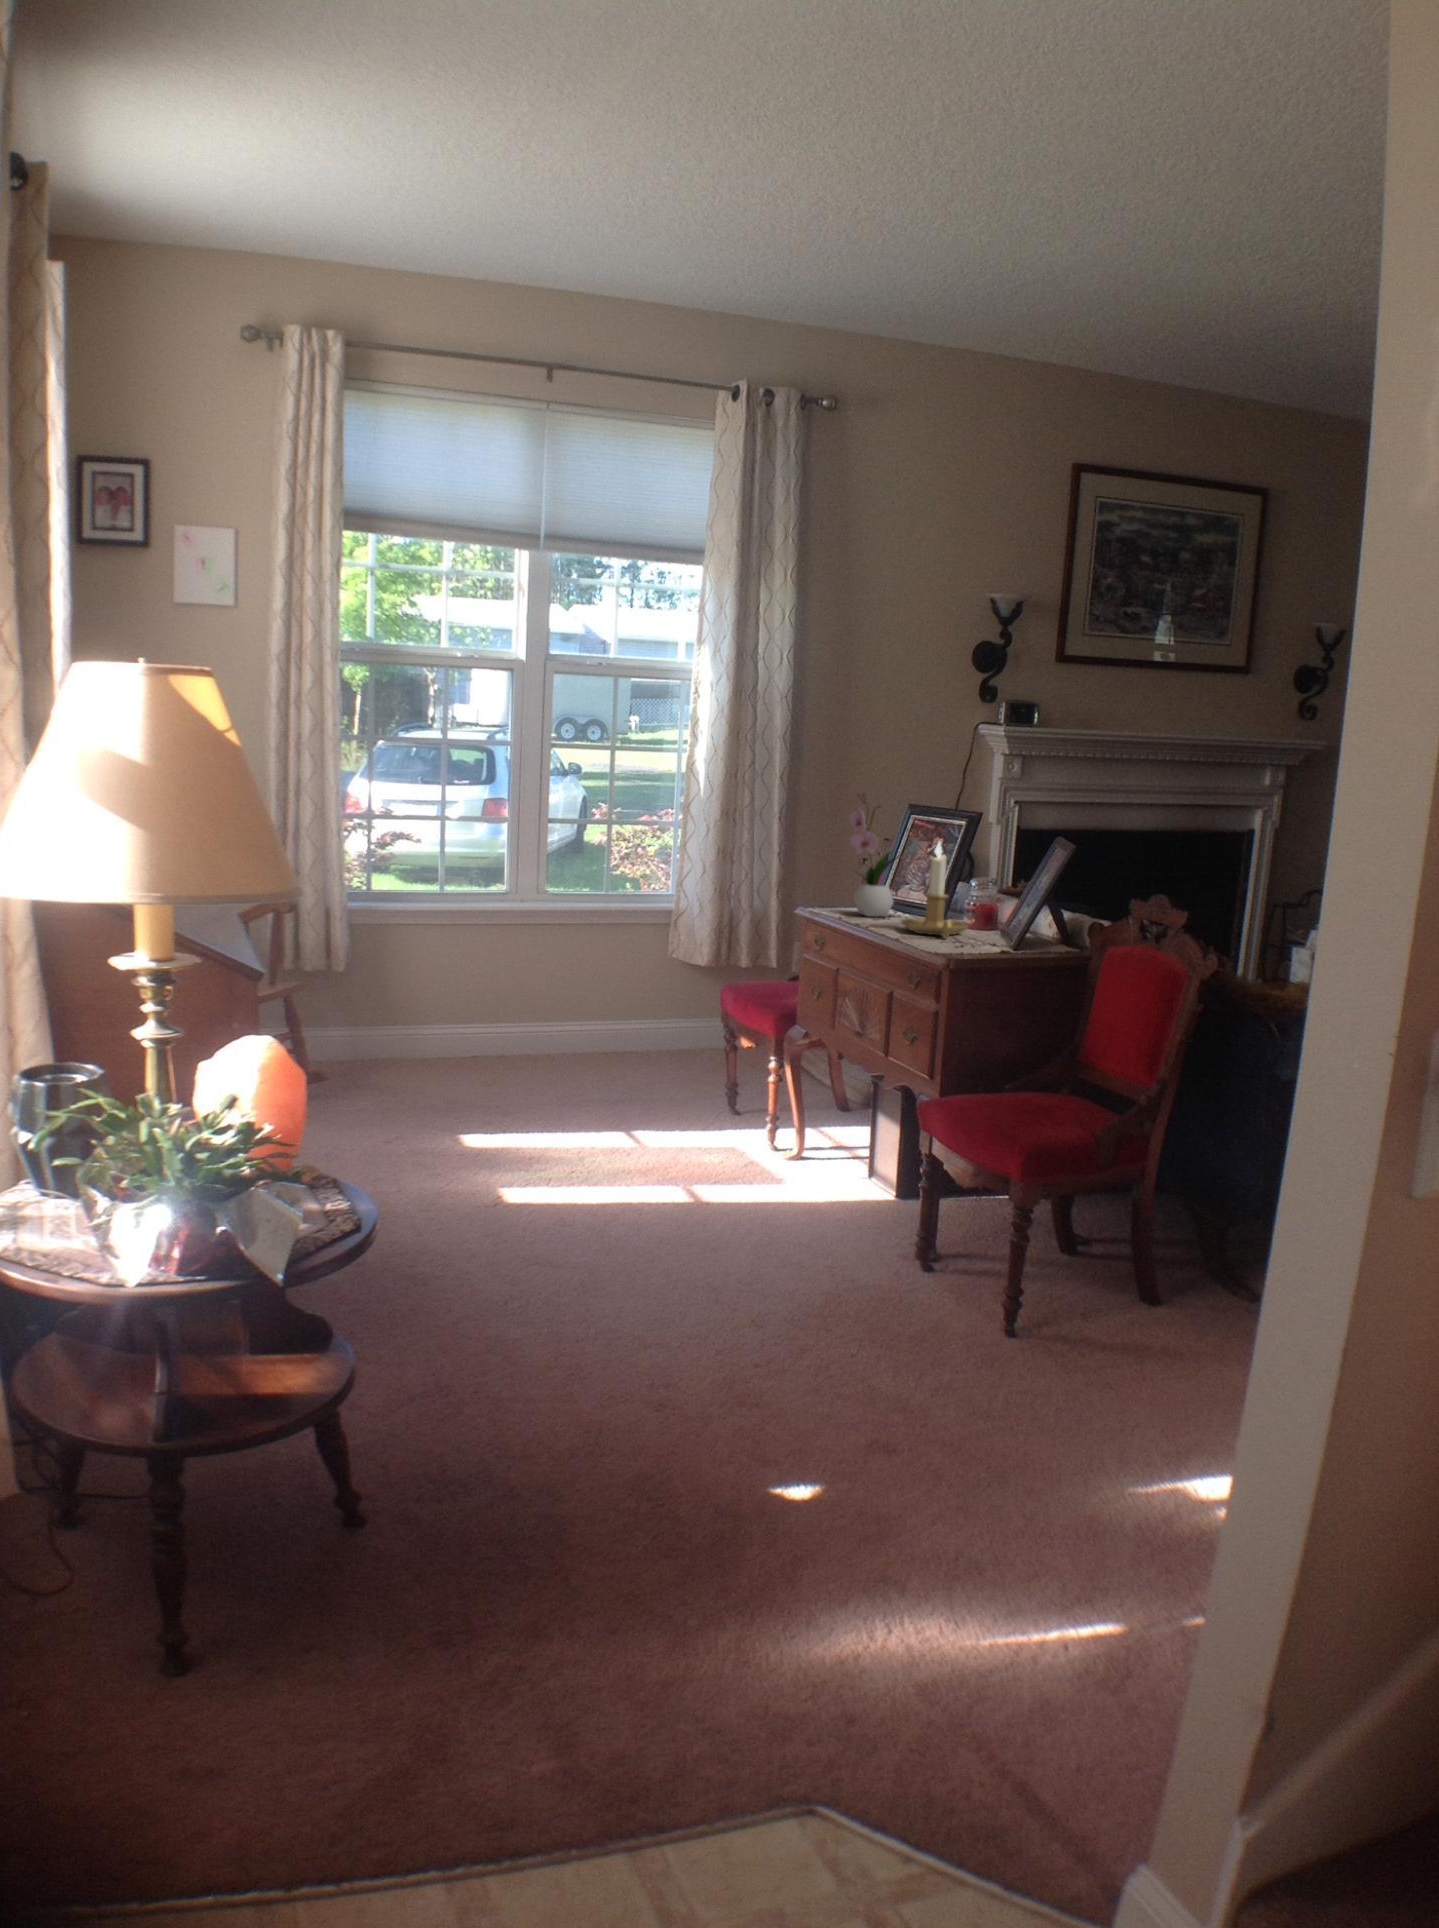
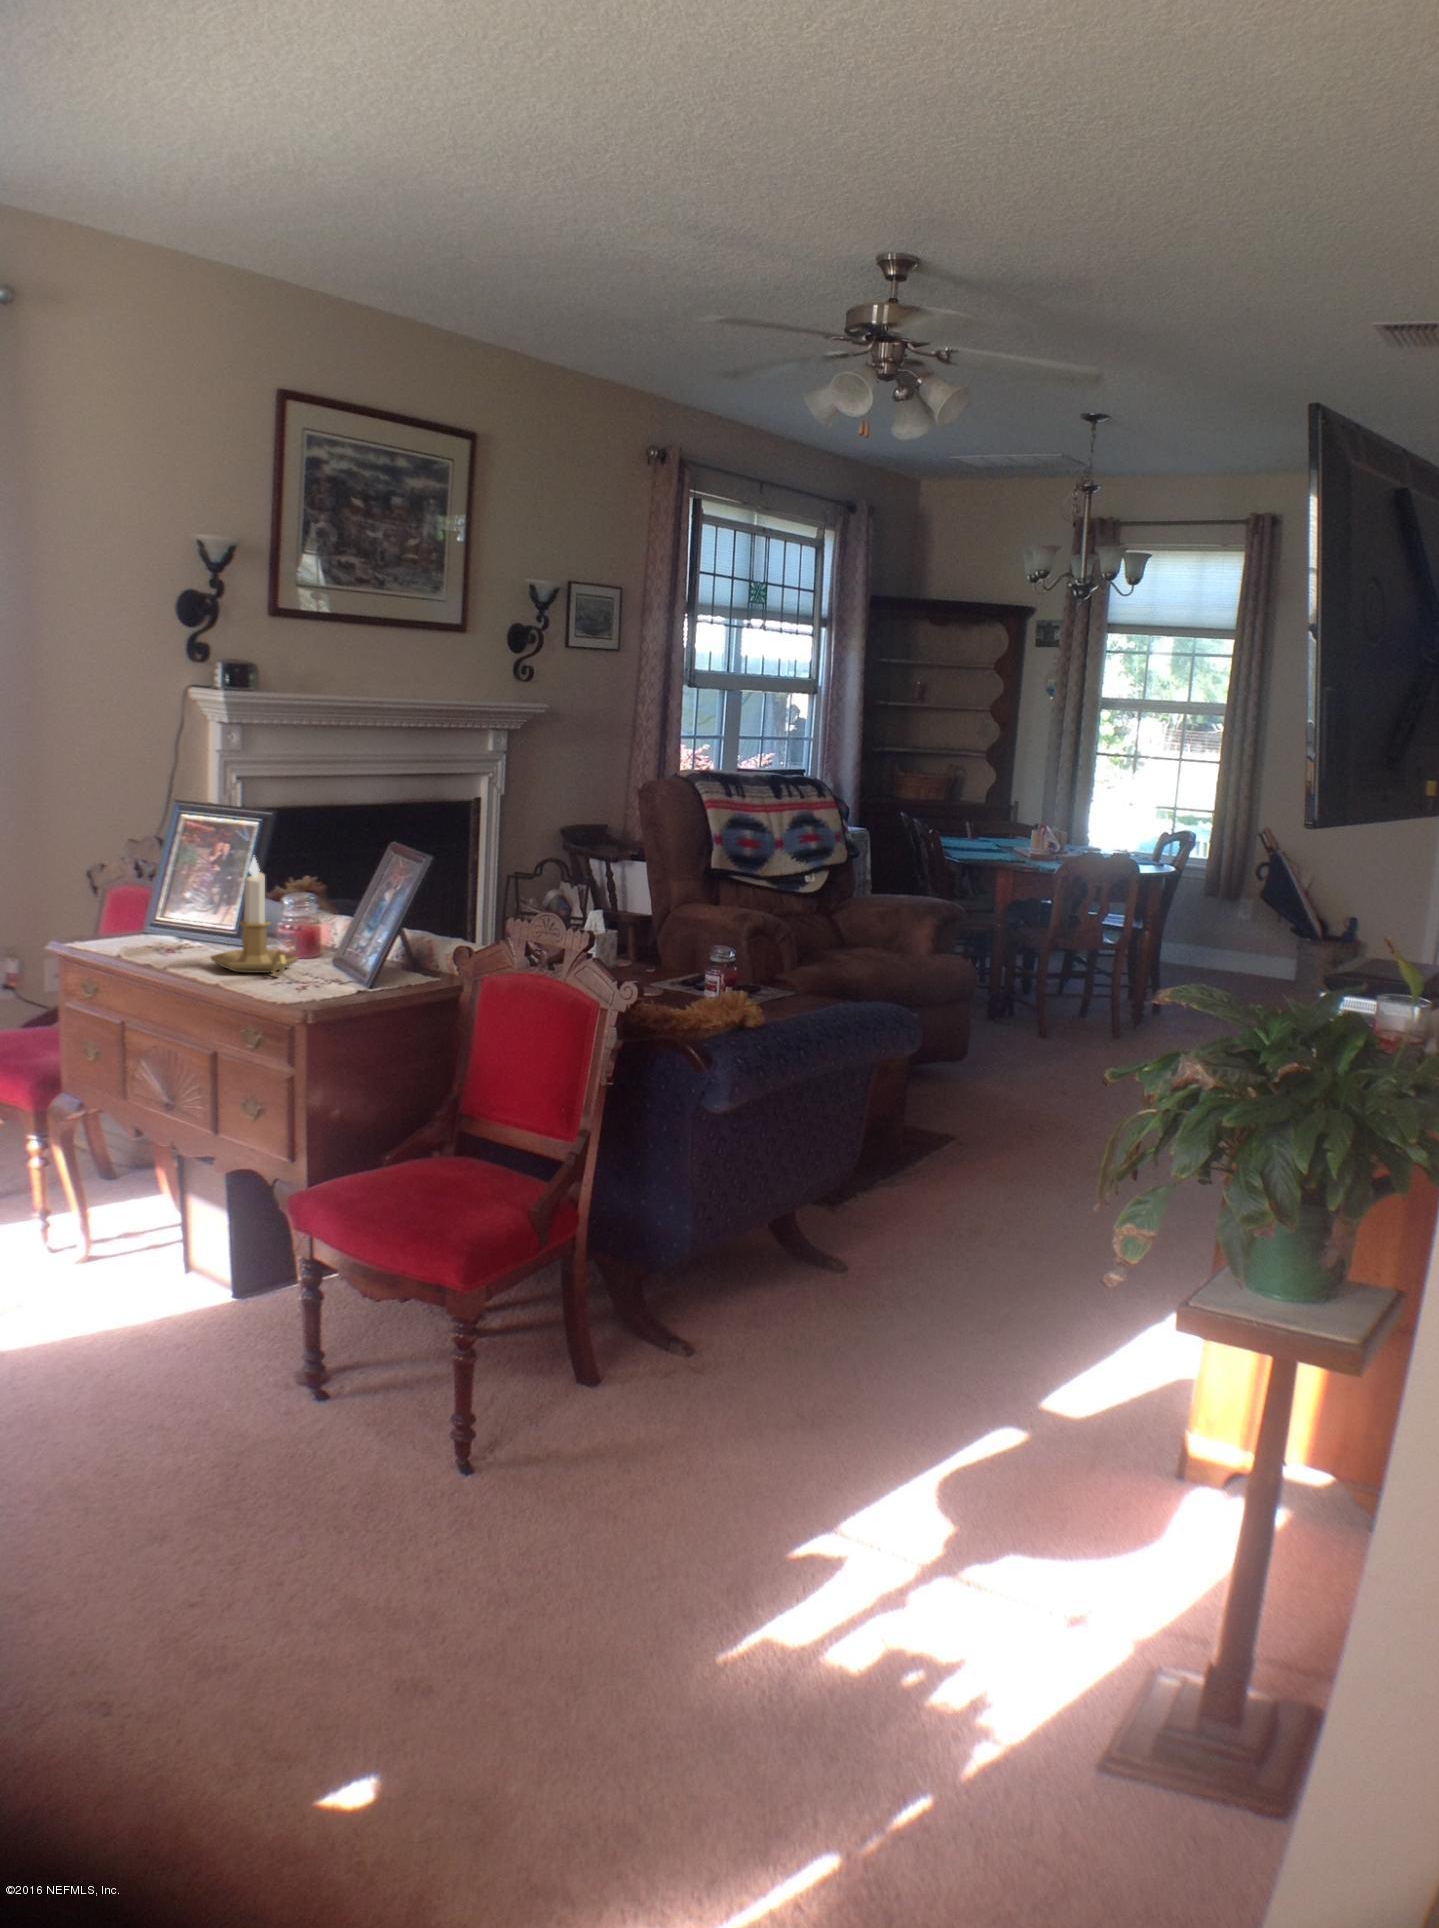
flower arrangement: present [849,793,899,916] -> none [115,794,192,950]

